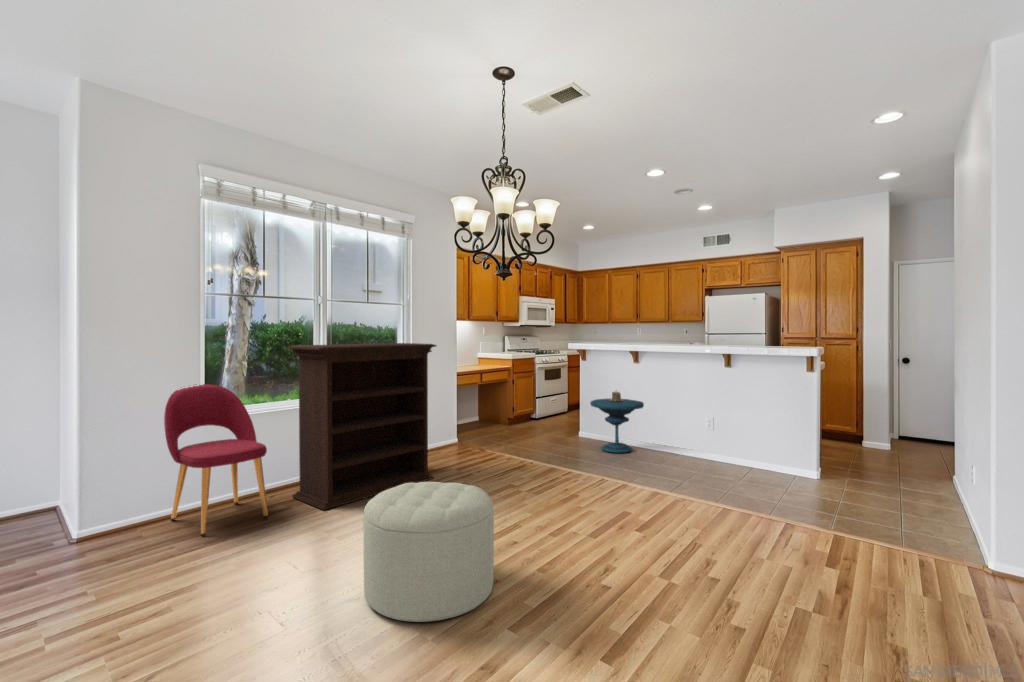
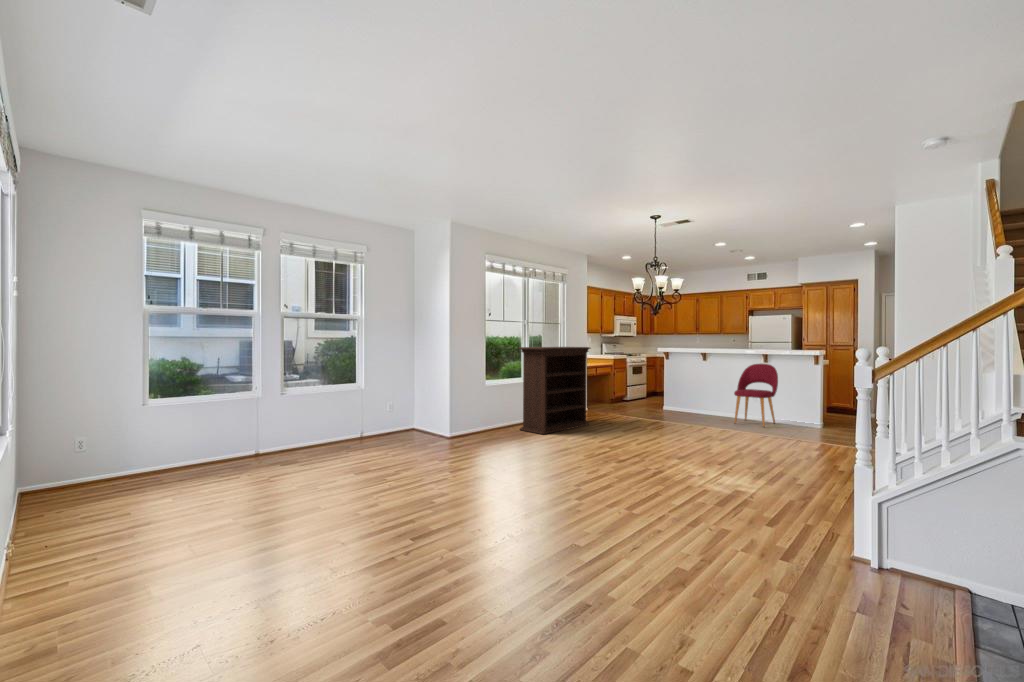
dining chair: present [164,384,268,536] -> present [734,364,778,427]
side table: present [590,391,644,453] -> none [675,377,710,417]
ottoman: present [363,482,494,622] -> none [597,411,657,464]

